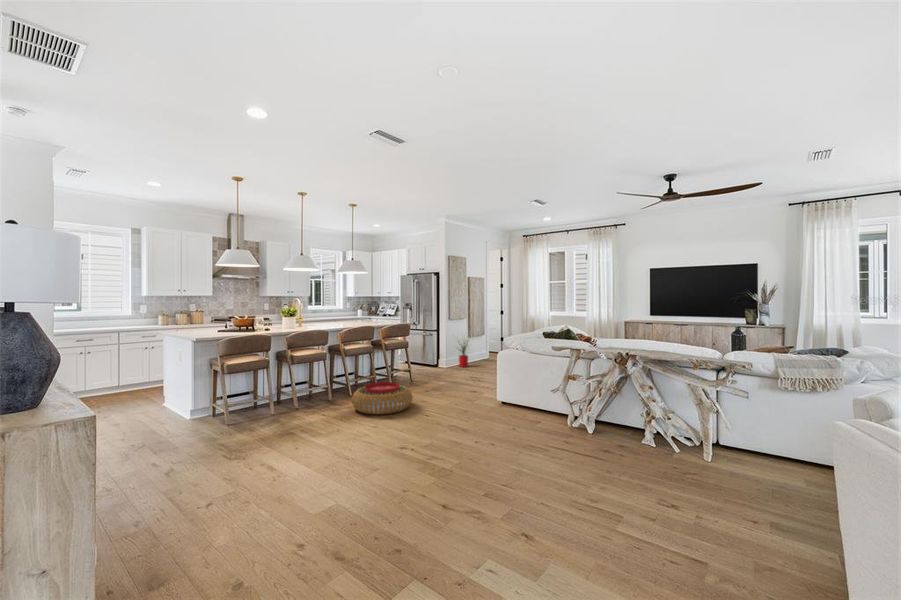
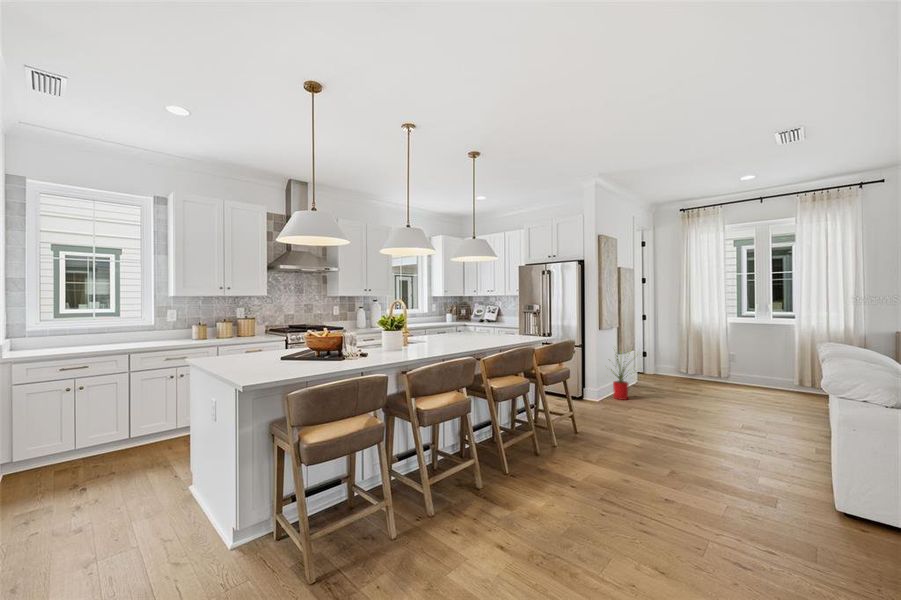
pouf: present [352,382,412,414] -> none [541,457,672,548]

